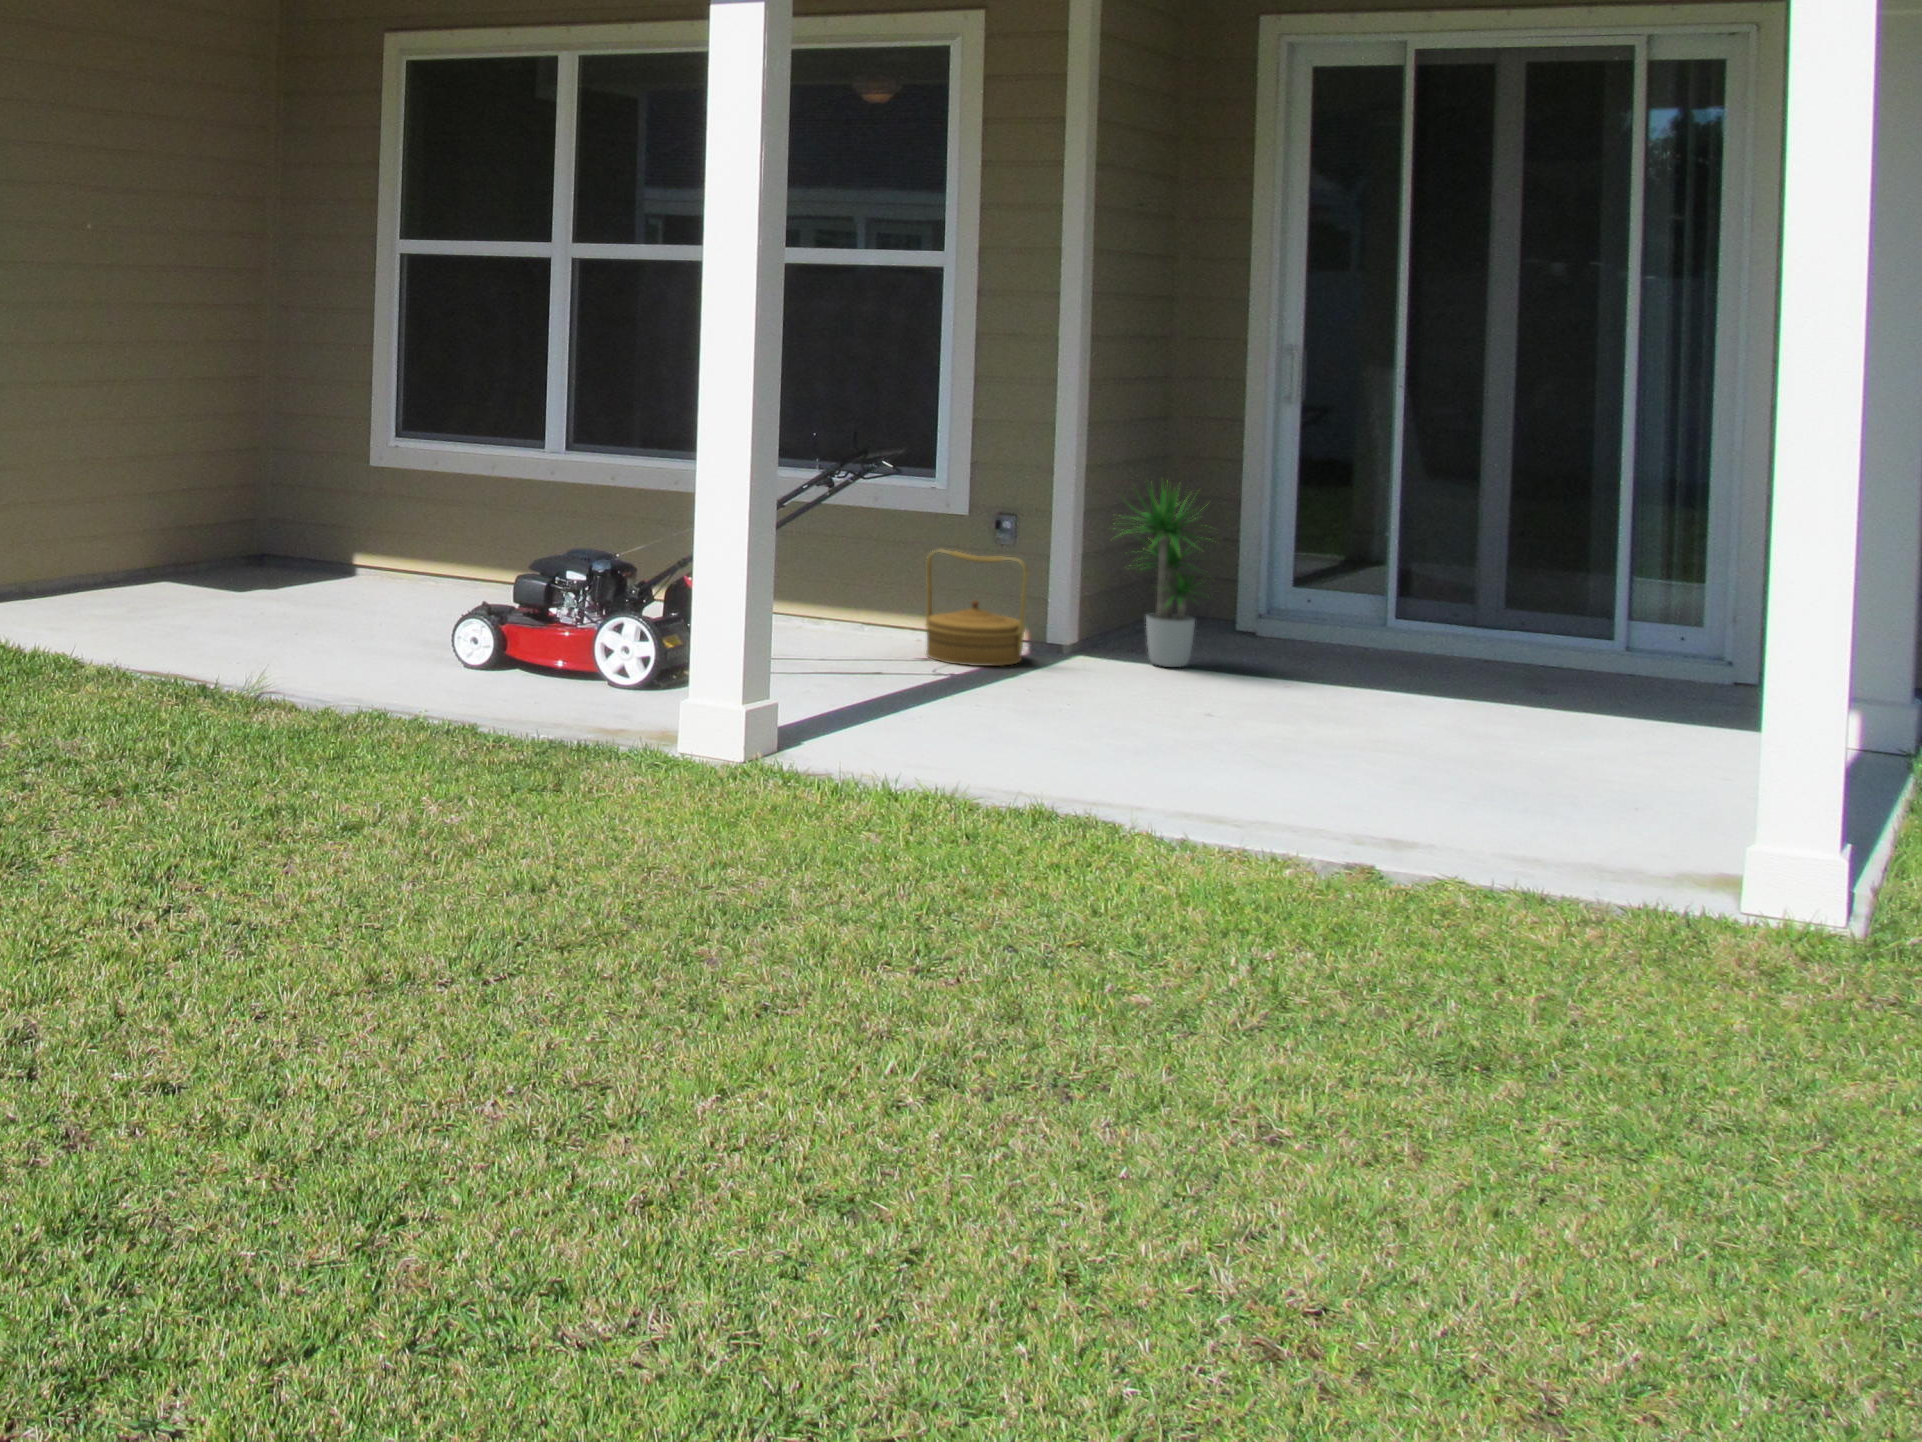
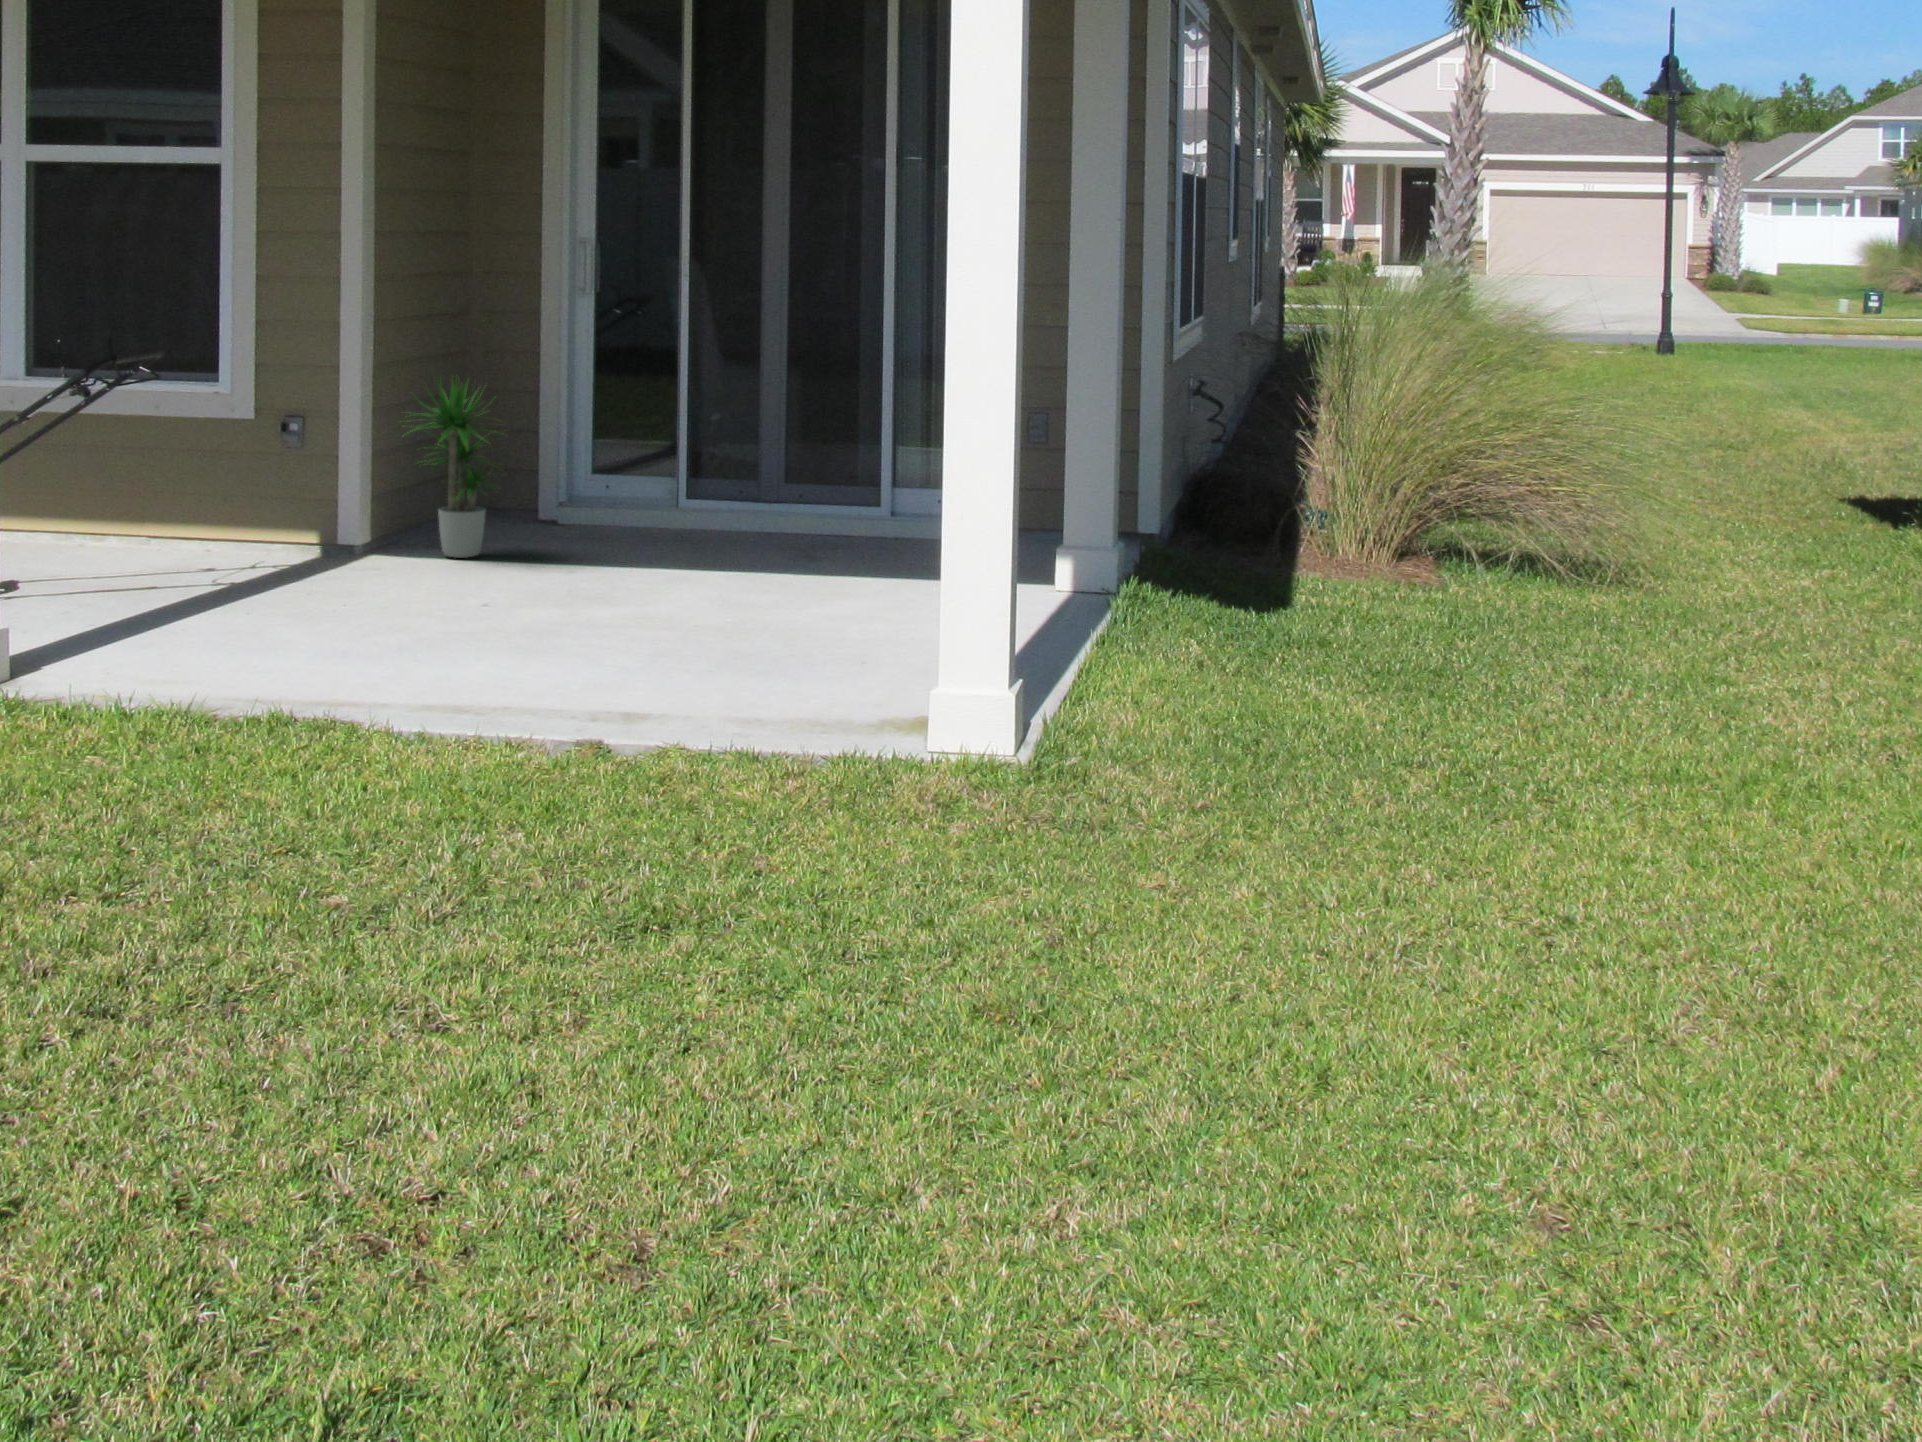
woven basket: present [925,549,1028,666] -> none [215,455,318,571]

